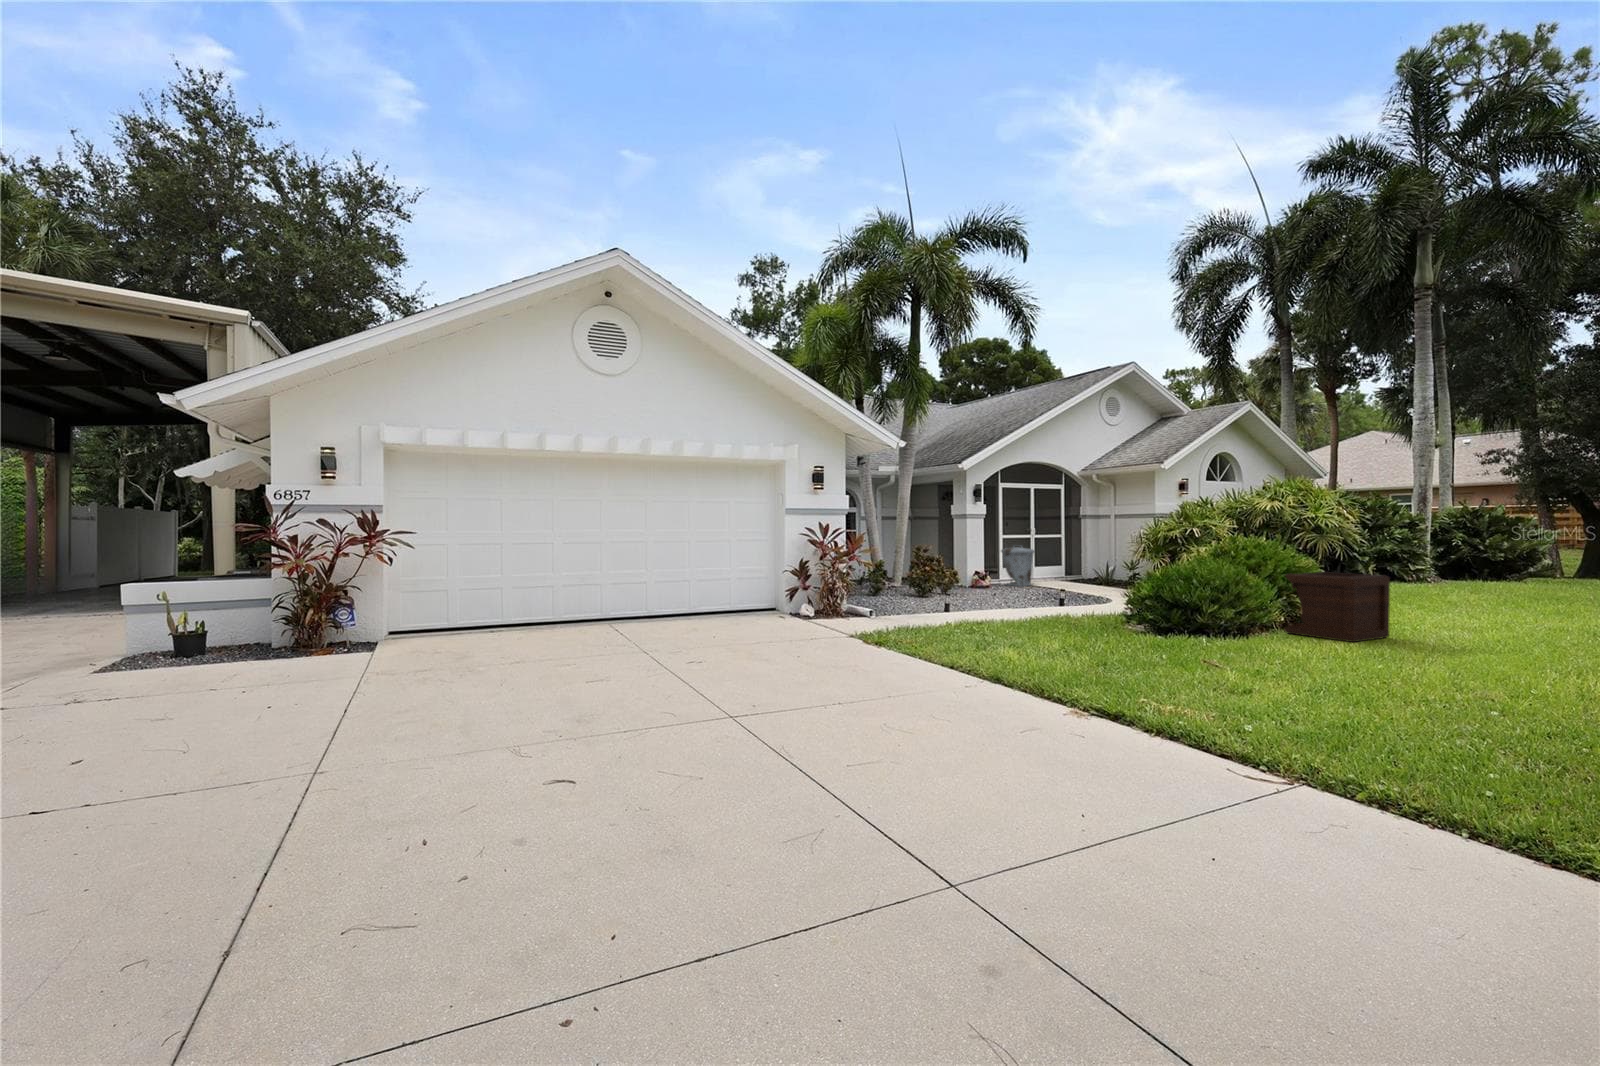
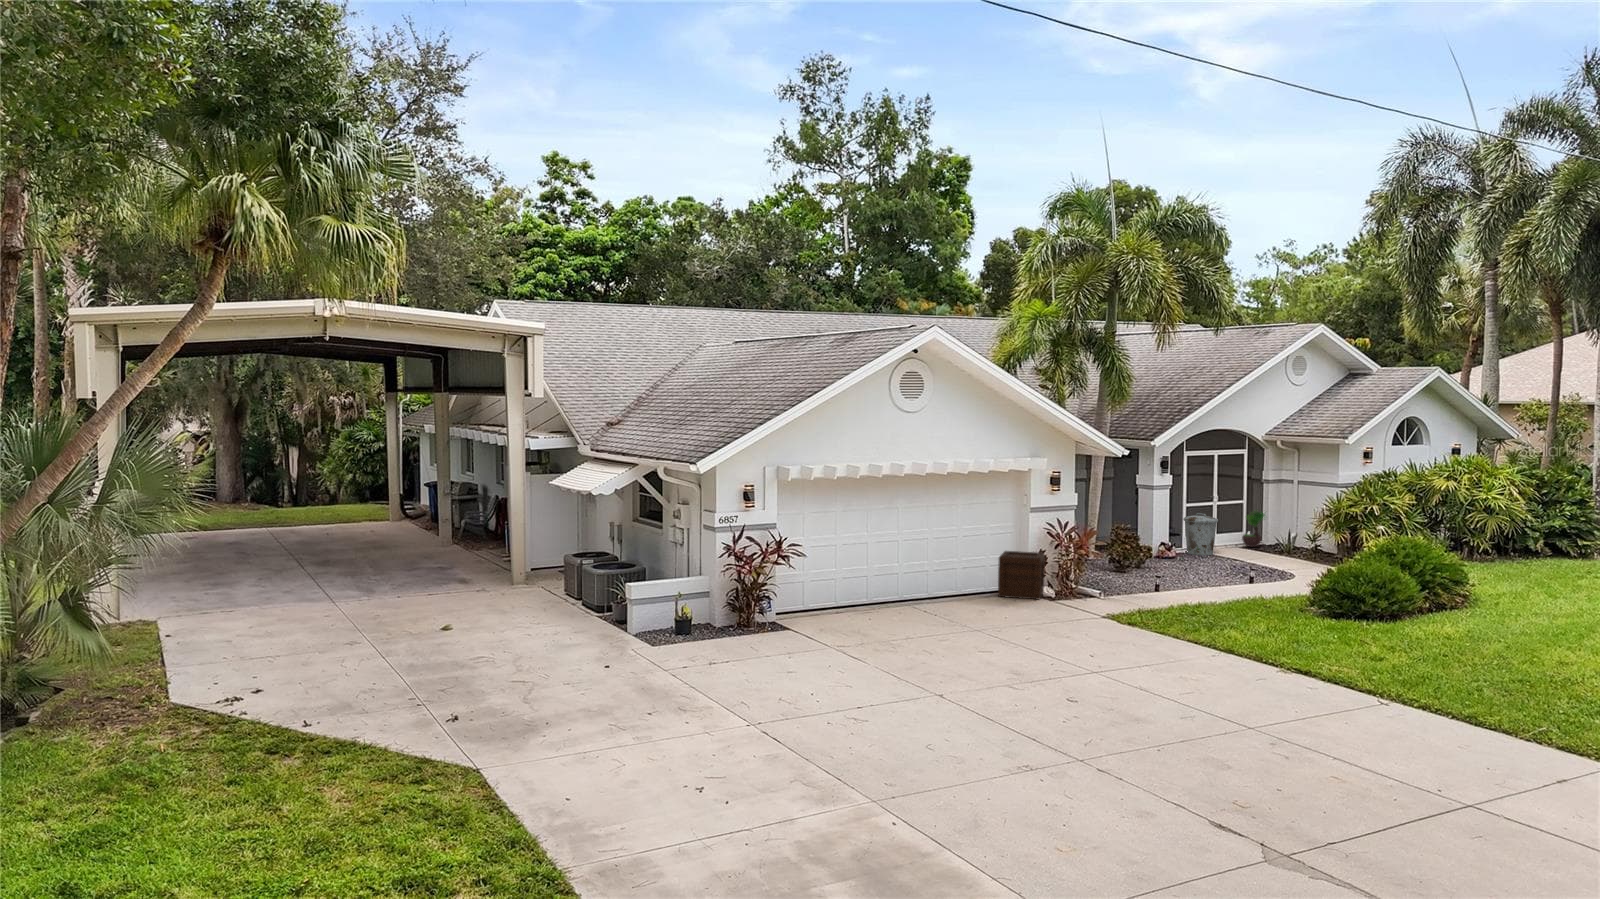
potted tree: none [1063,541,1087,581] -> present [1242,511,1265,547]
wooden crate: present [1284,572,1390,642] -> present [998,551,1045,599]

